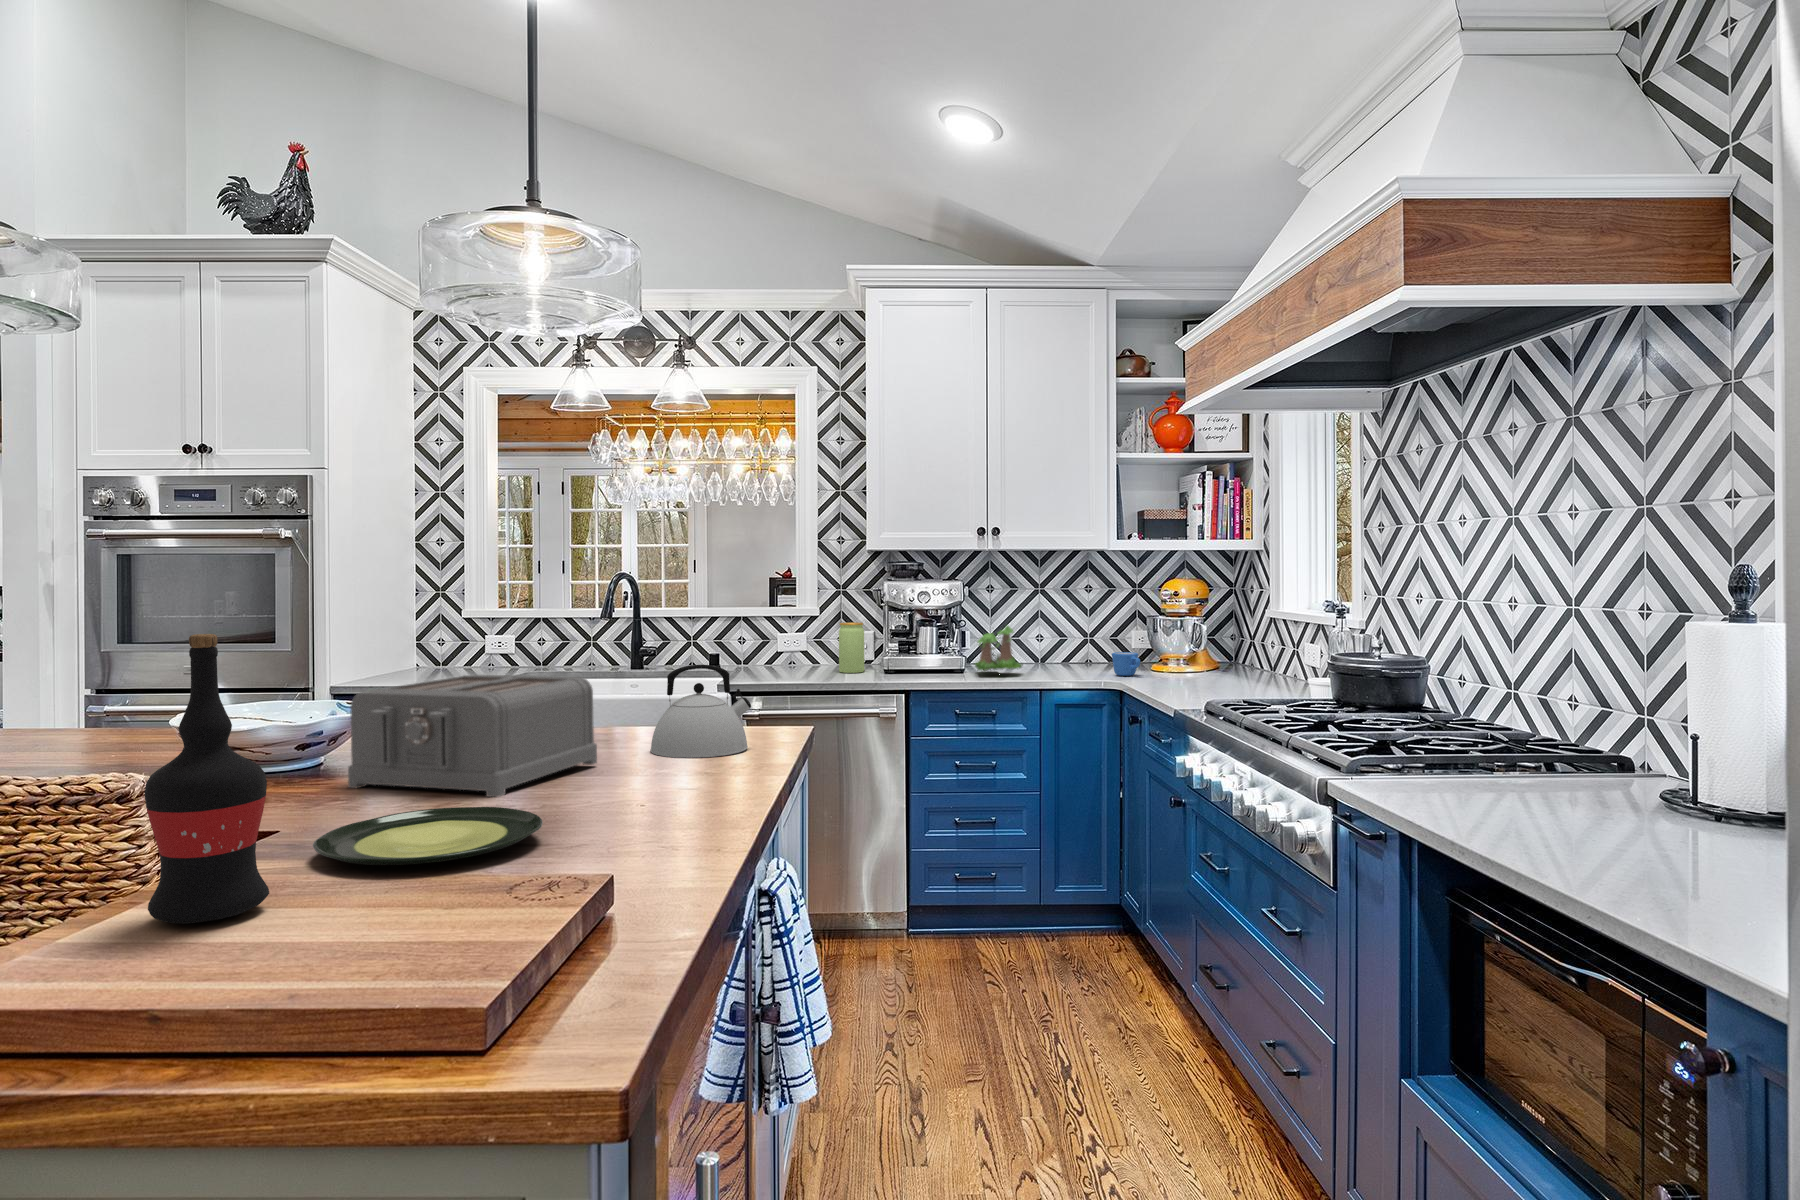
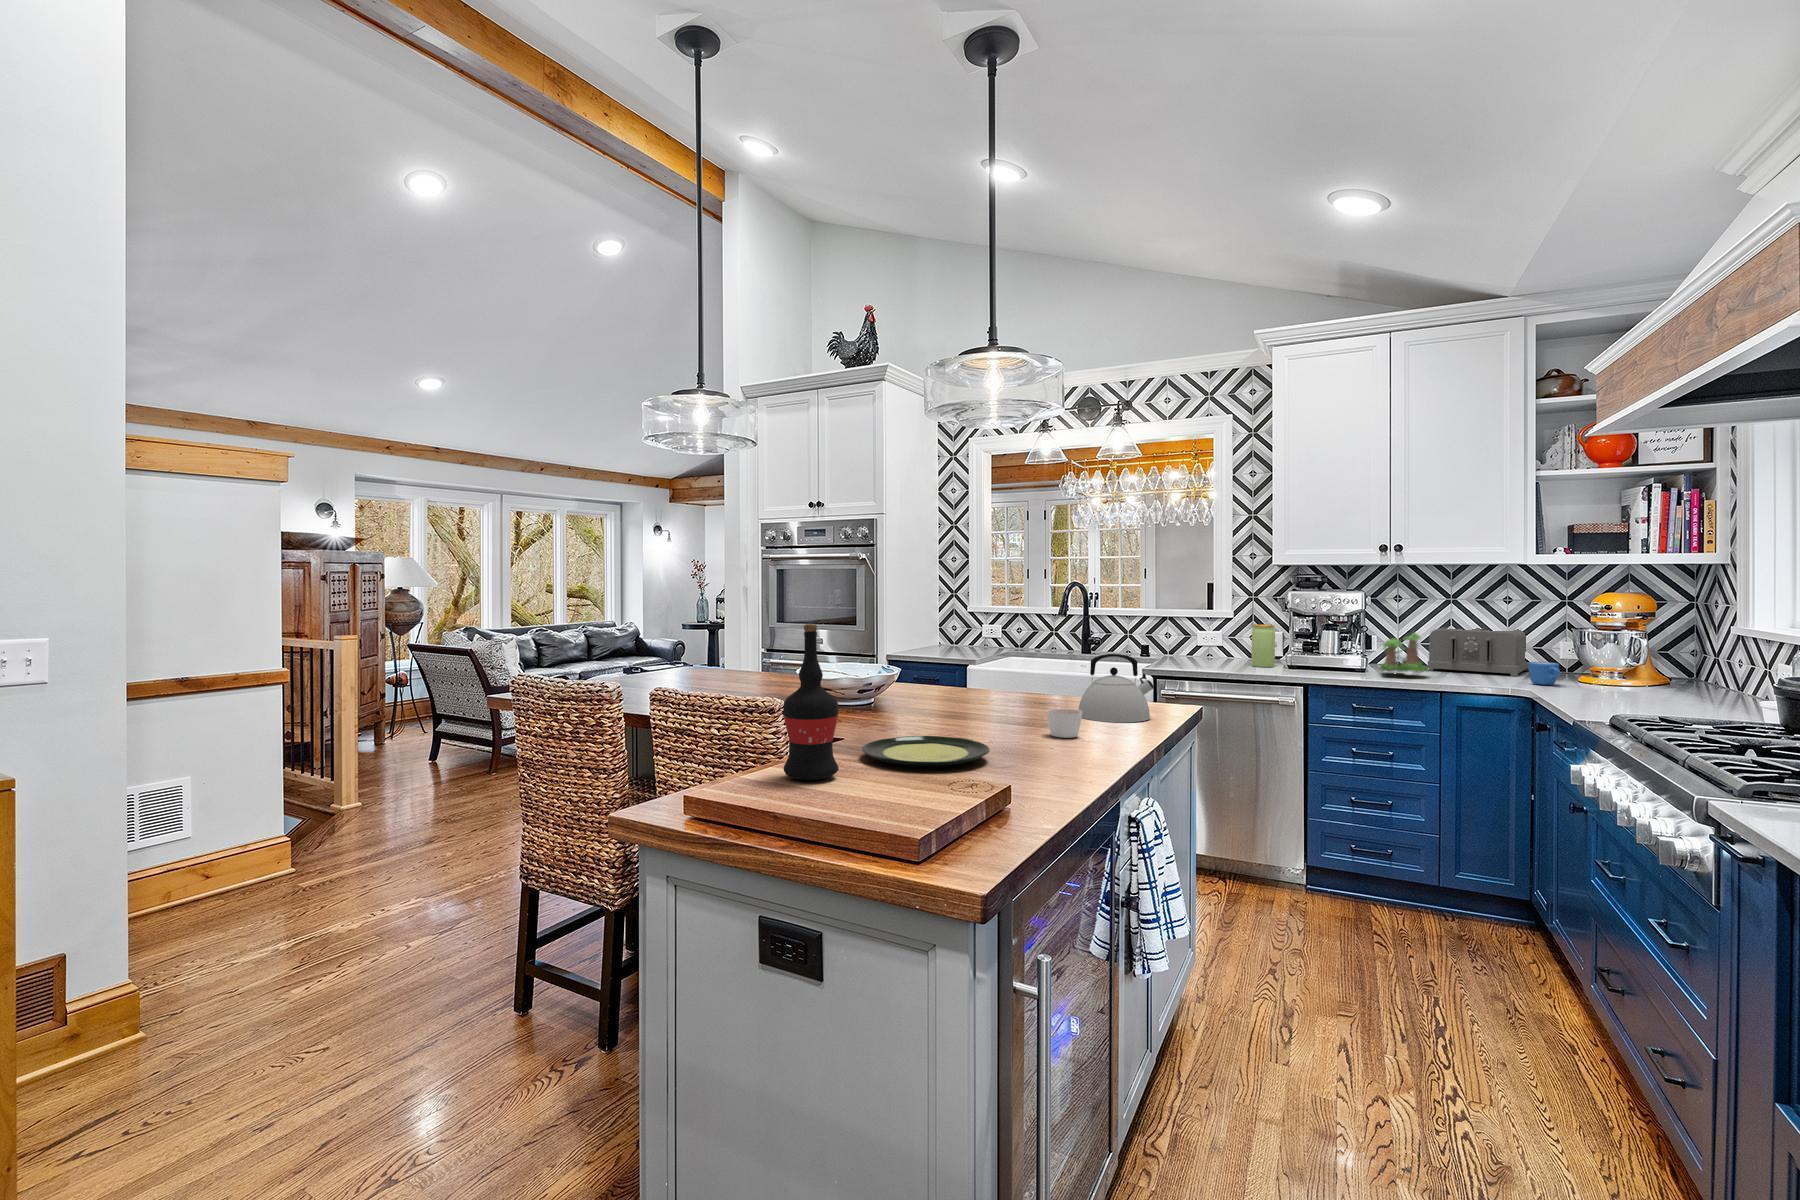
toaster: present [348,674,597,797] -> present [1428,627,1529,676]
candle: none [617,745,668,788] -> present [1047,708,1082,738]

